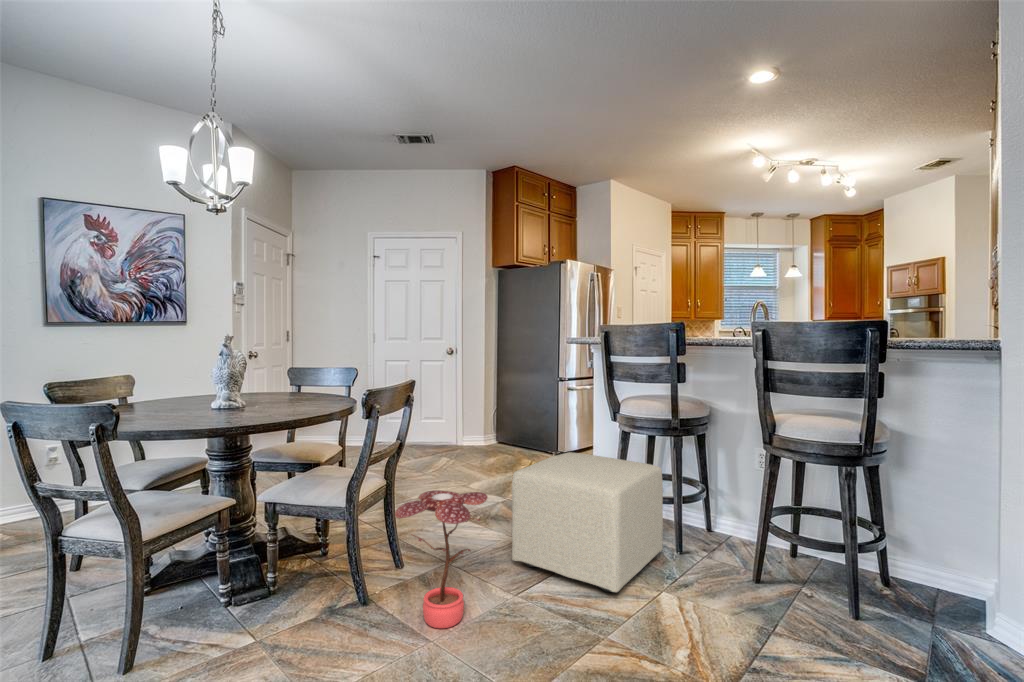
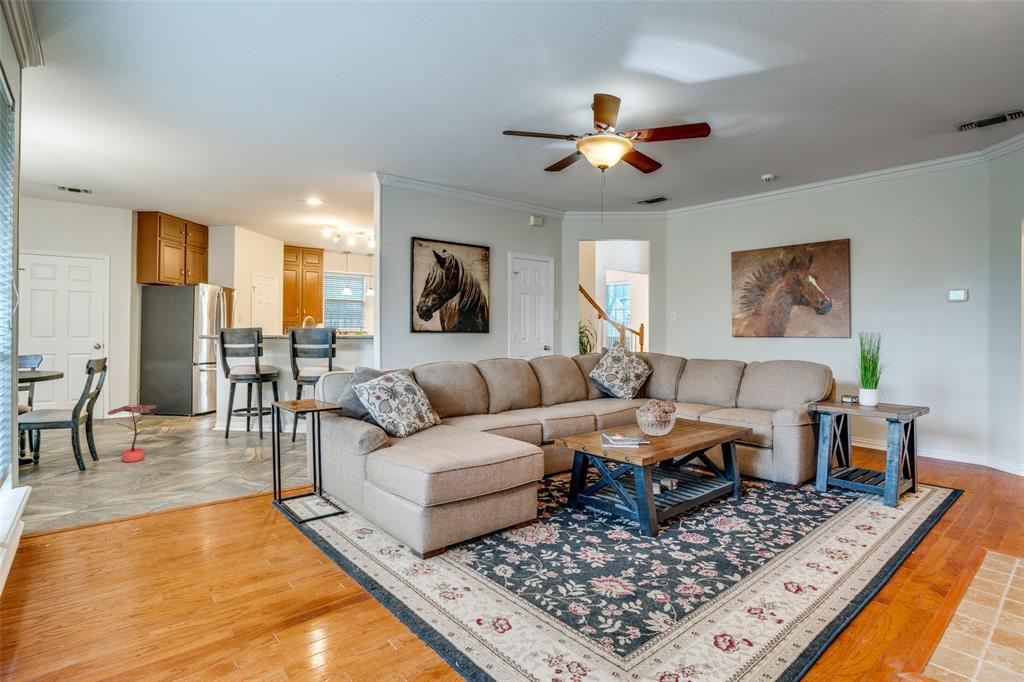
ottoman: present [512,452,663,592] -> none [167,393,250,445]

